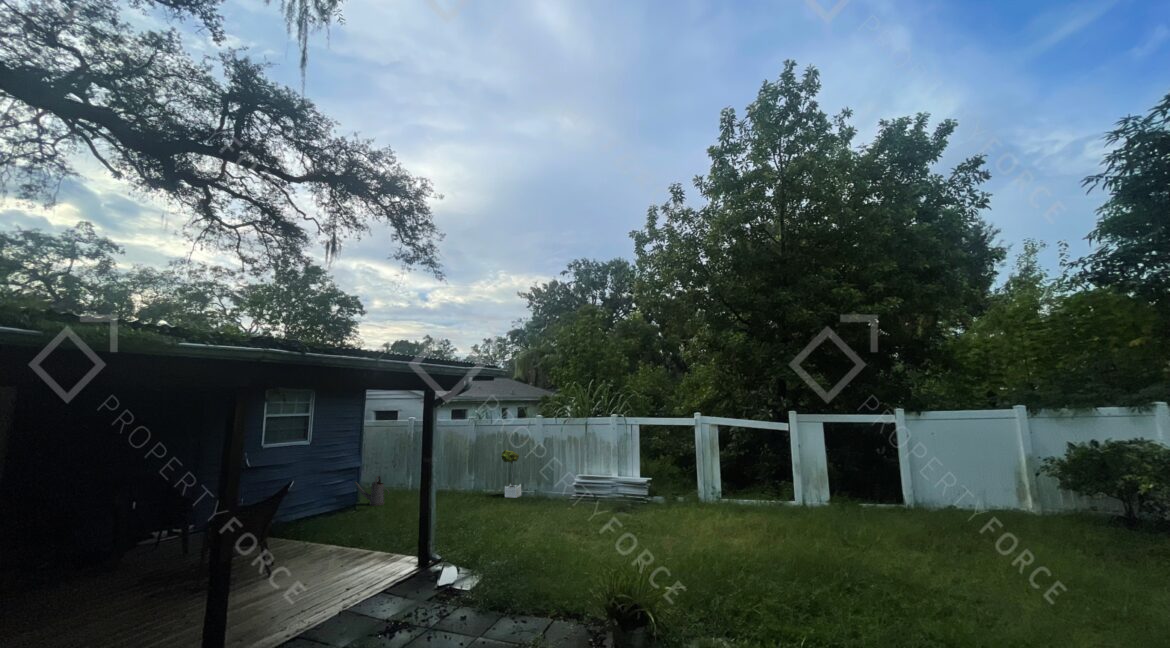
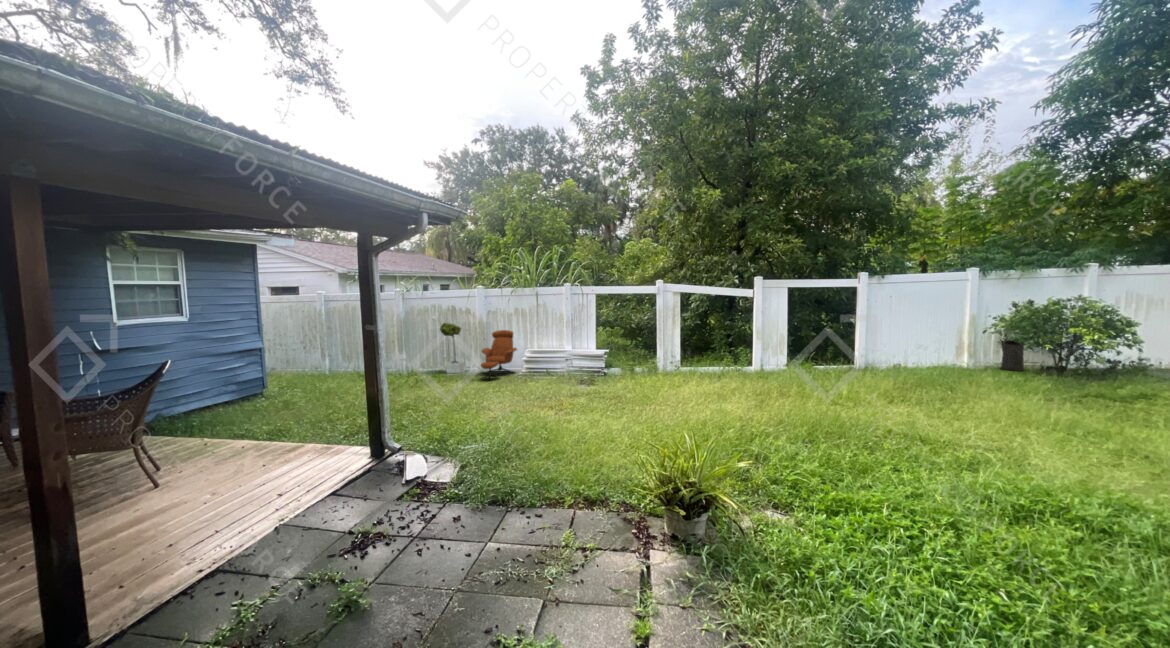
lounge chair: none [530,458,567,507] -> present [481,330,517,378]
watering can: present [355,476,389,506] -> present [1001,336,1024,371]

